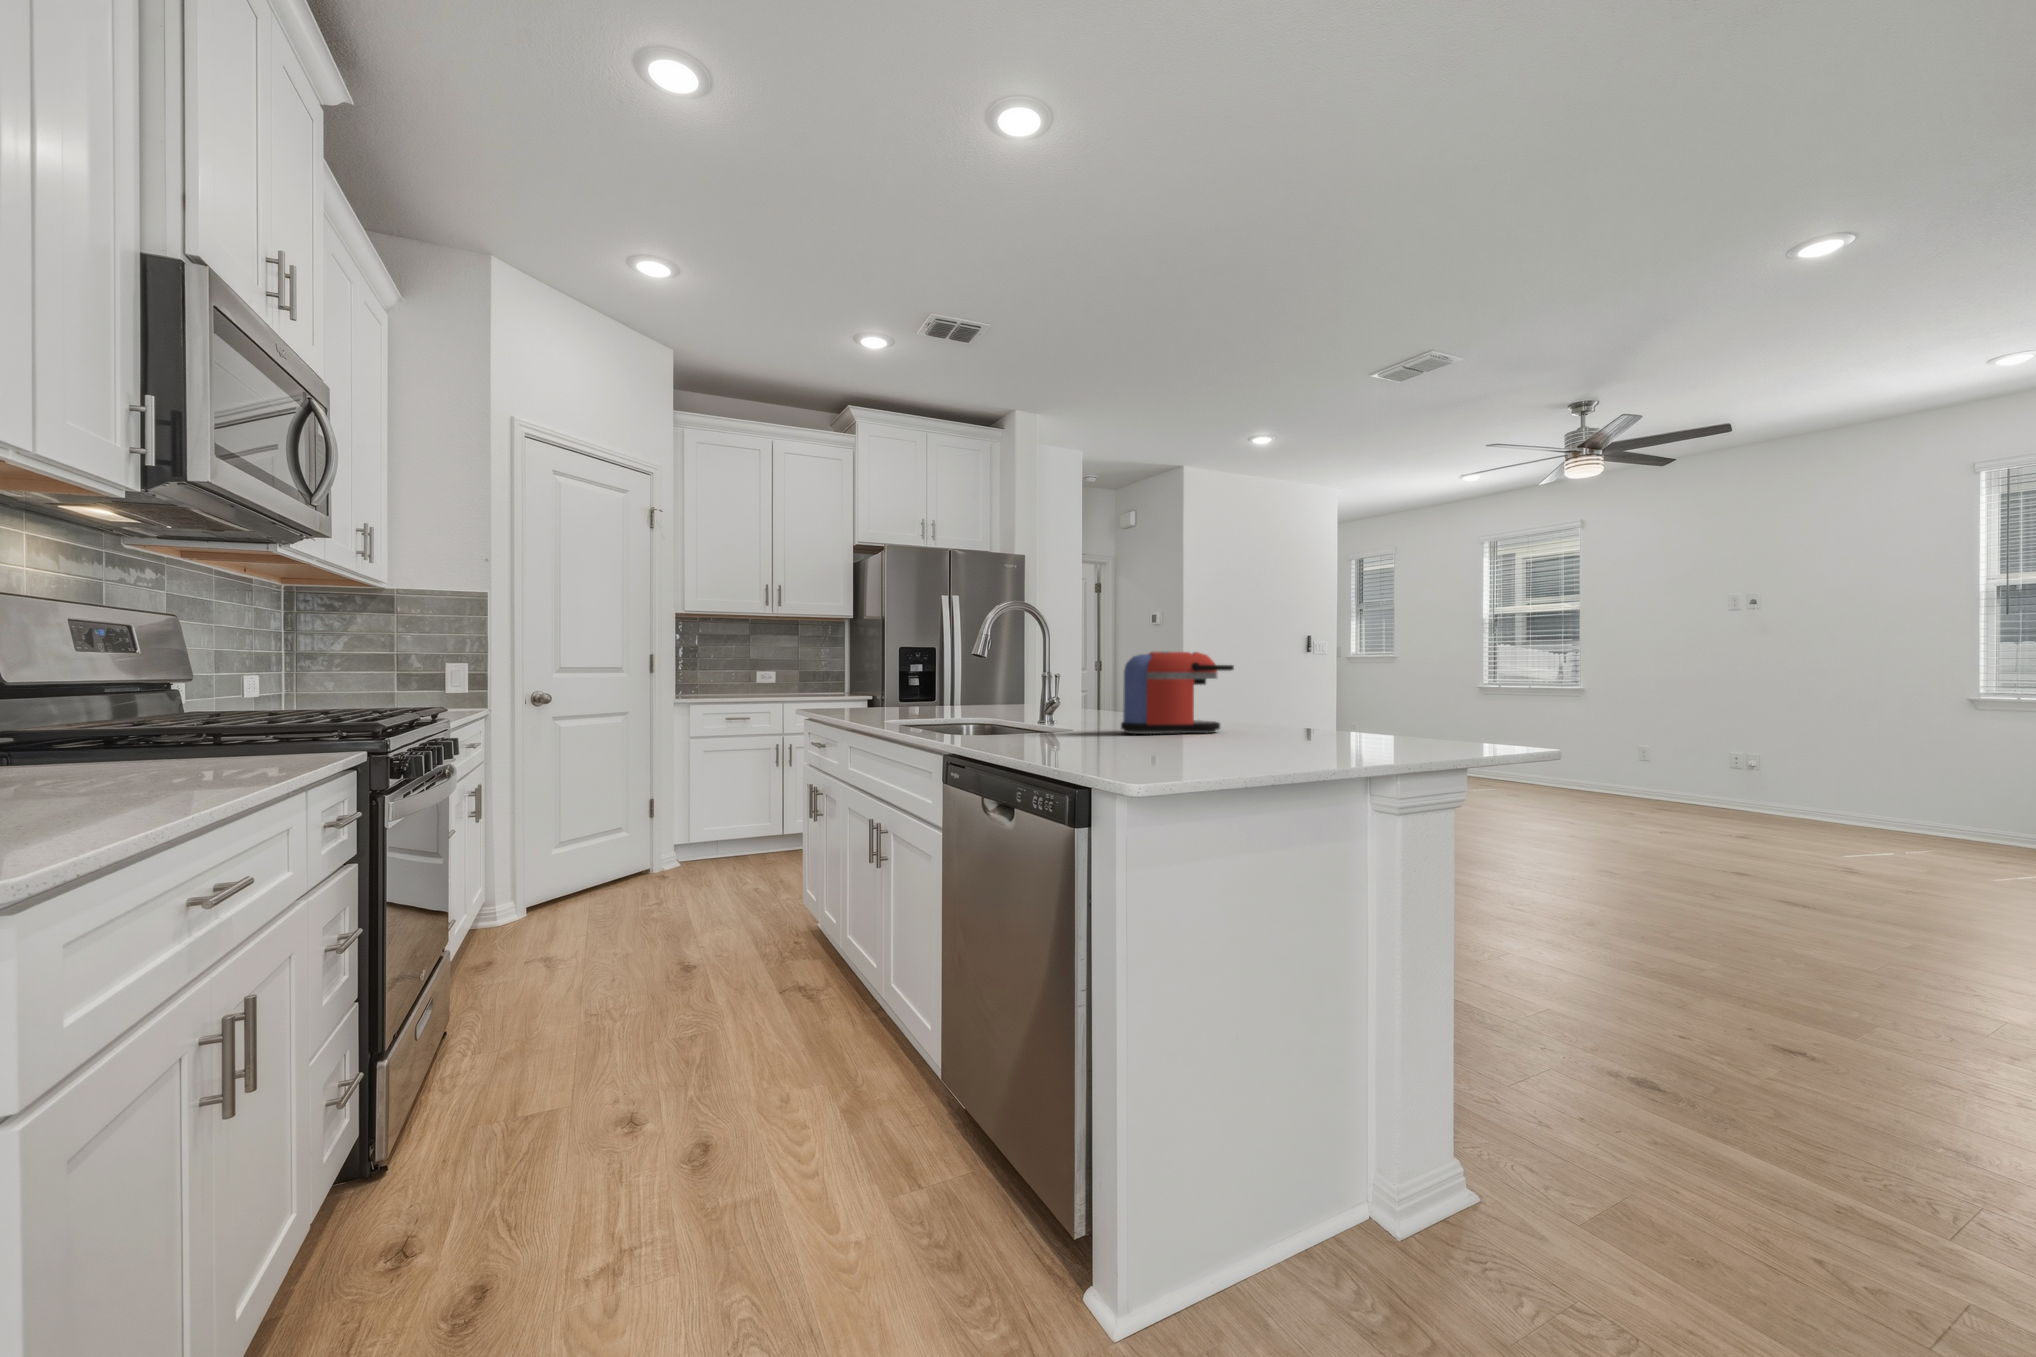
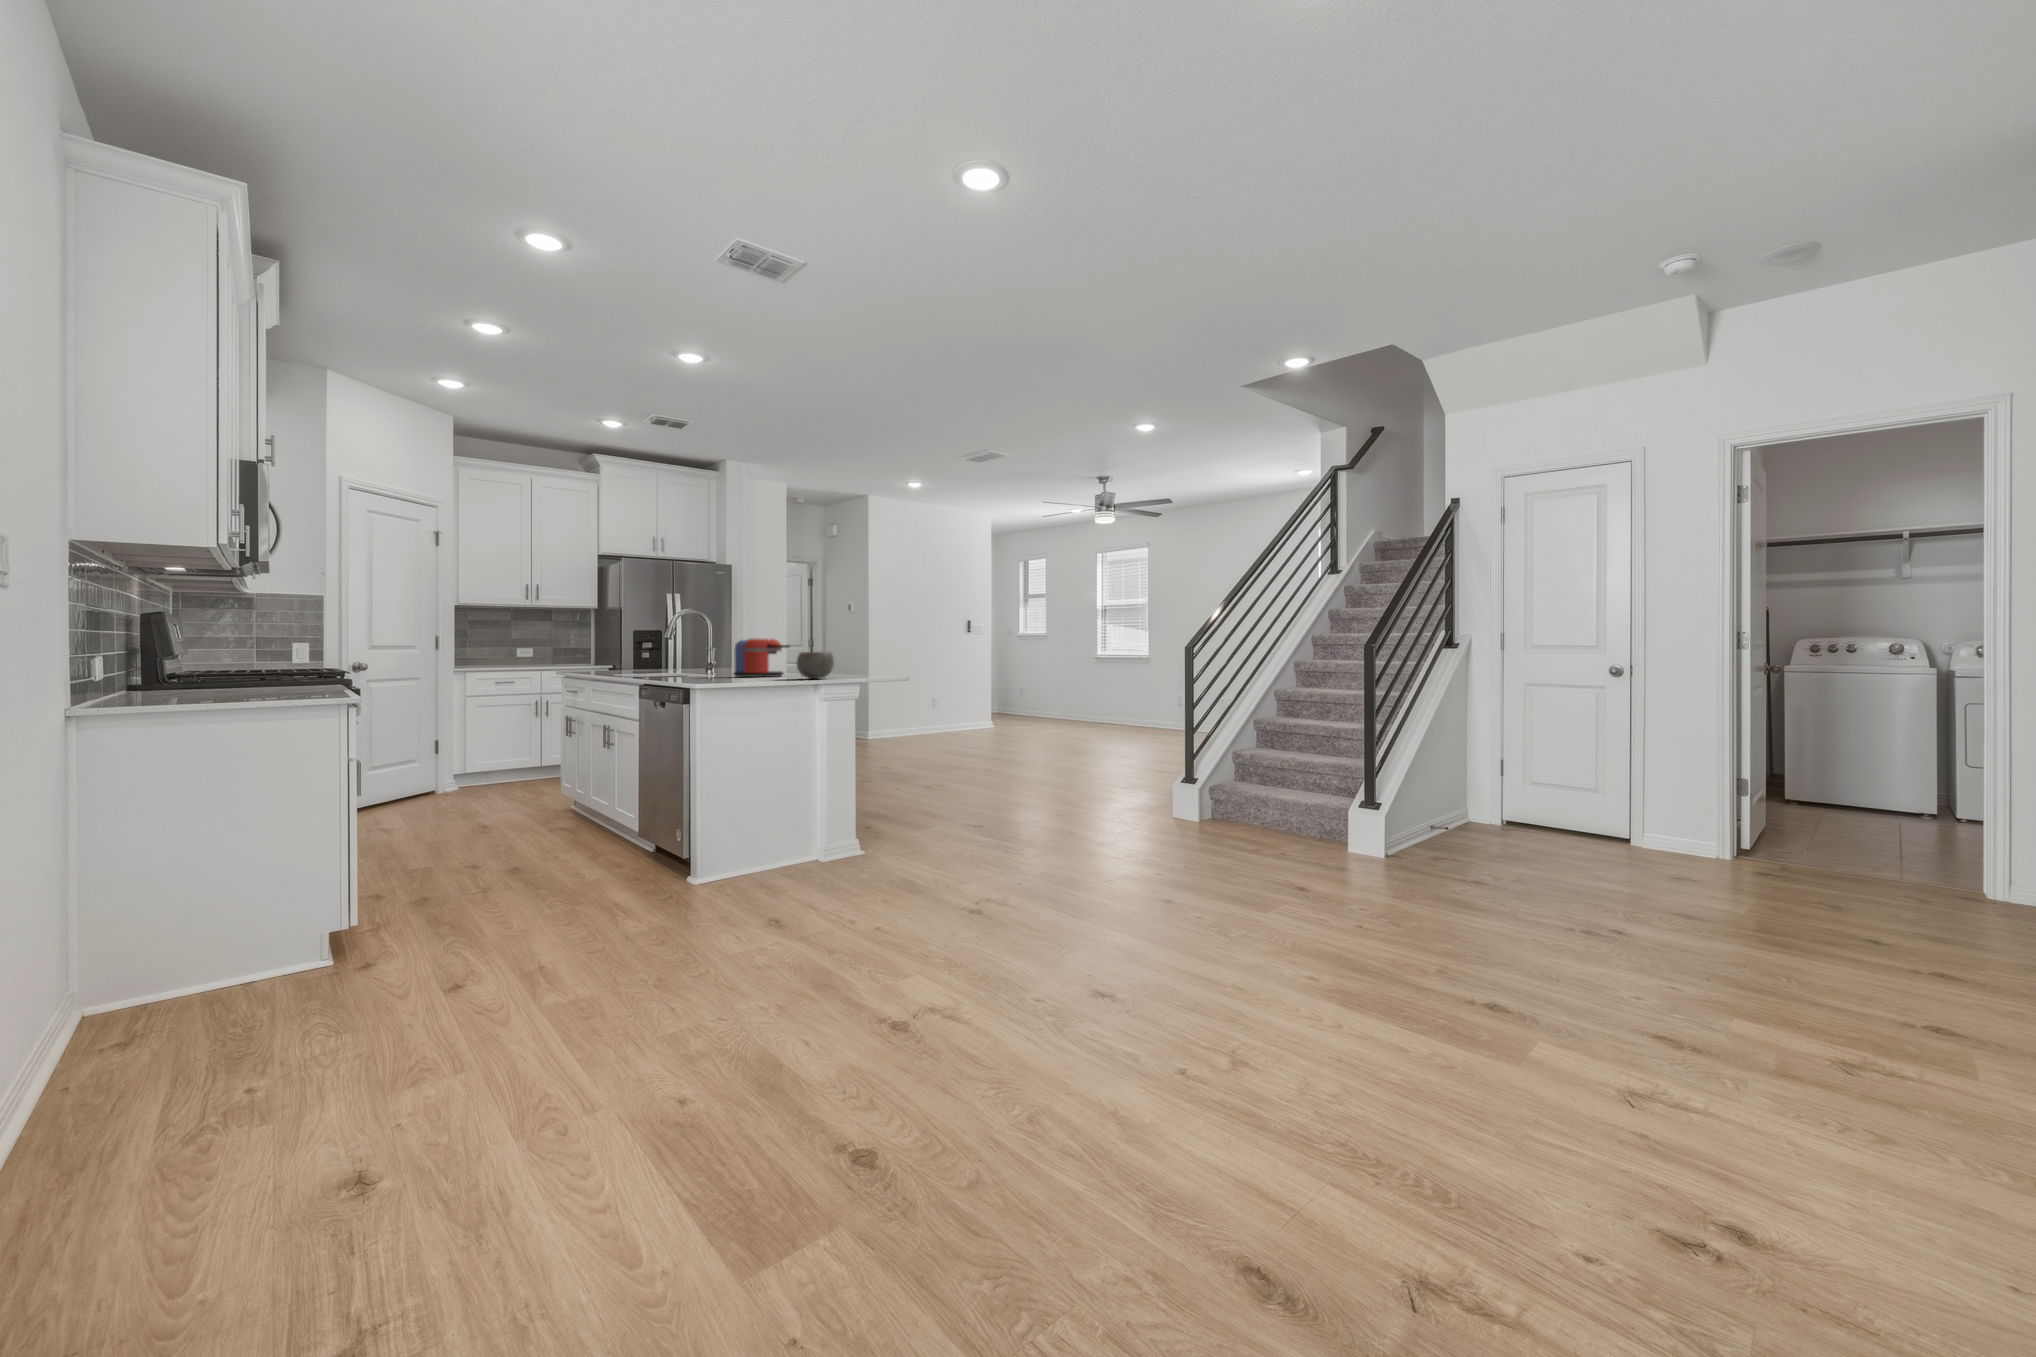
ceramic bowl: none [1314,681,1412,750] -> present [797,652,834,679]

